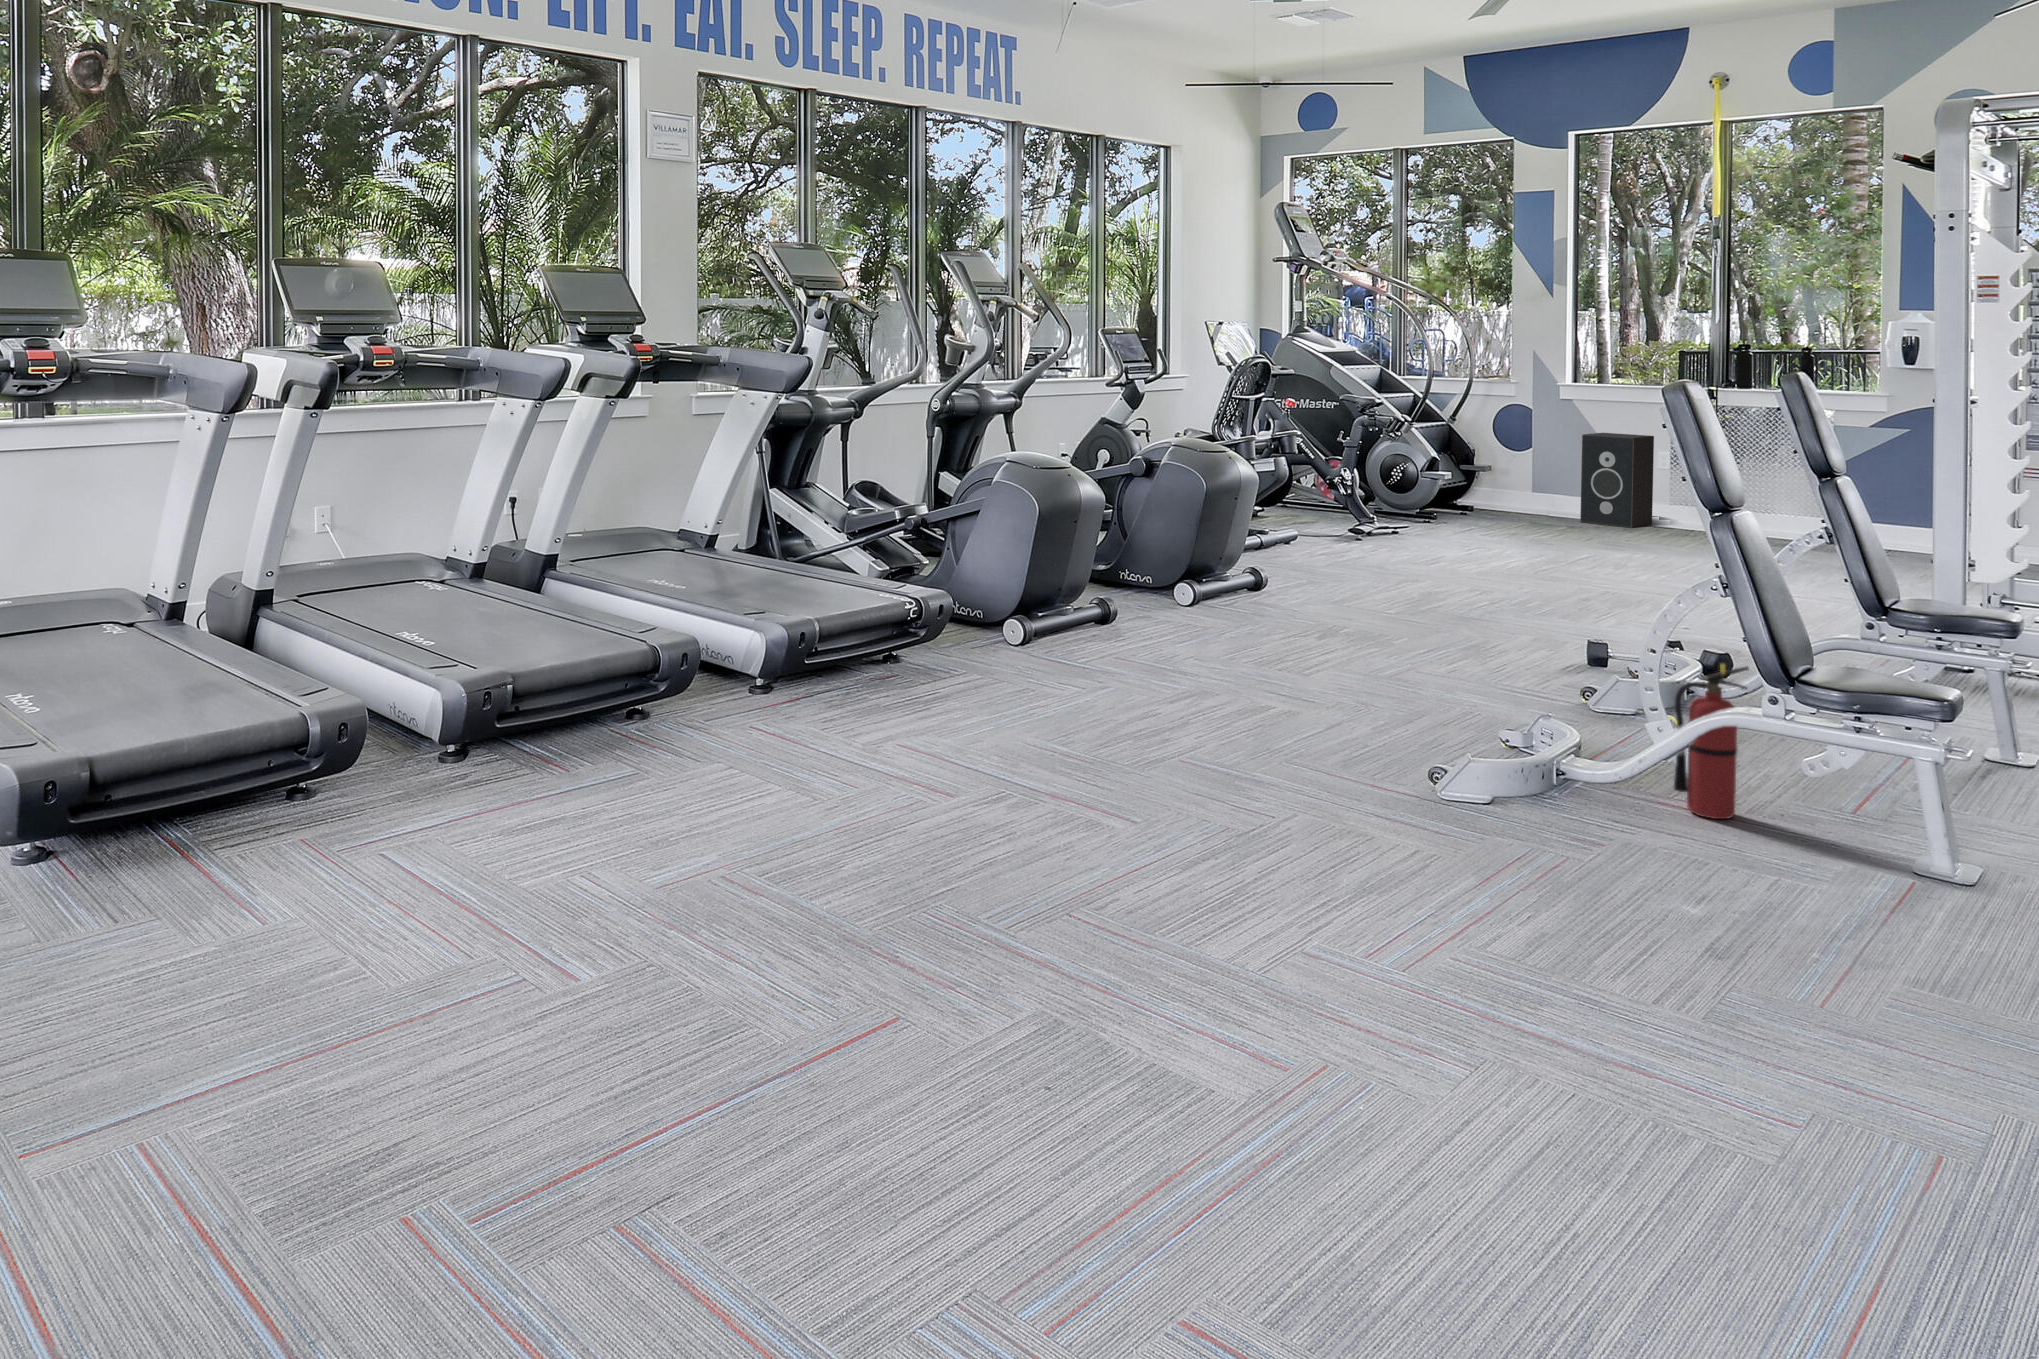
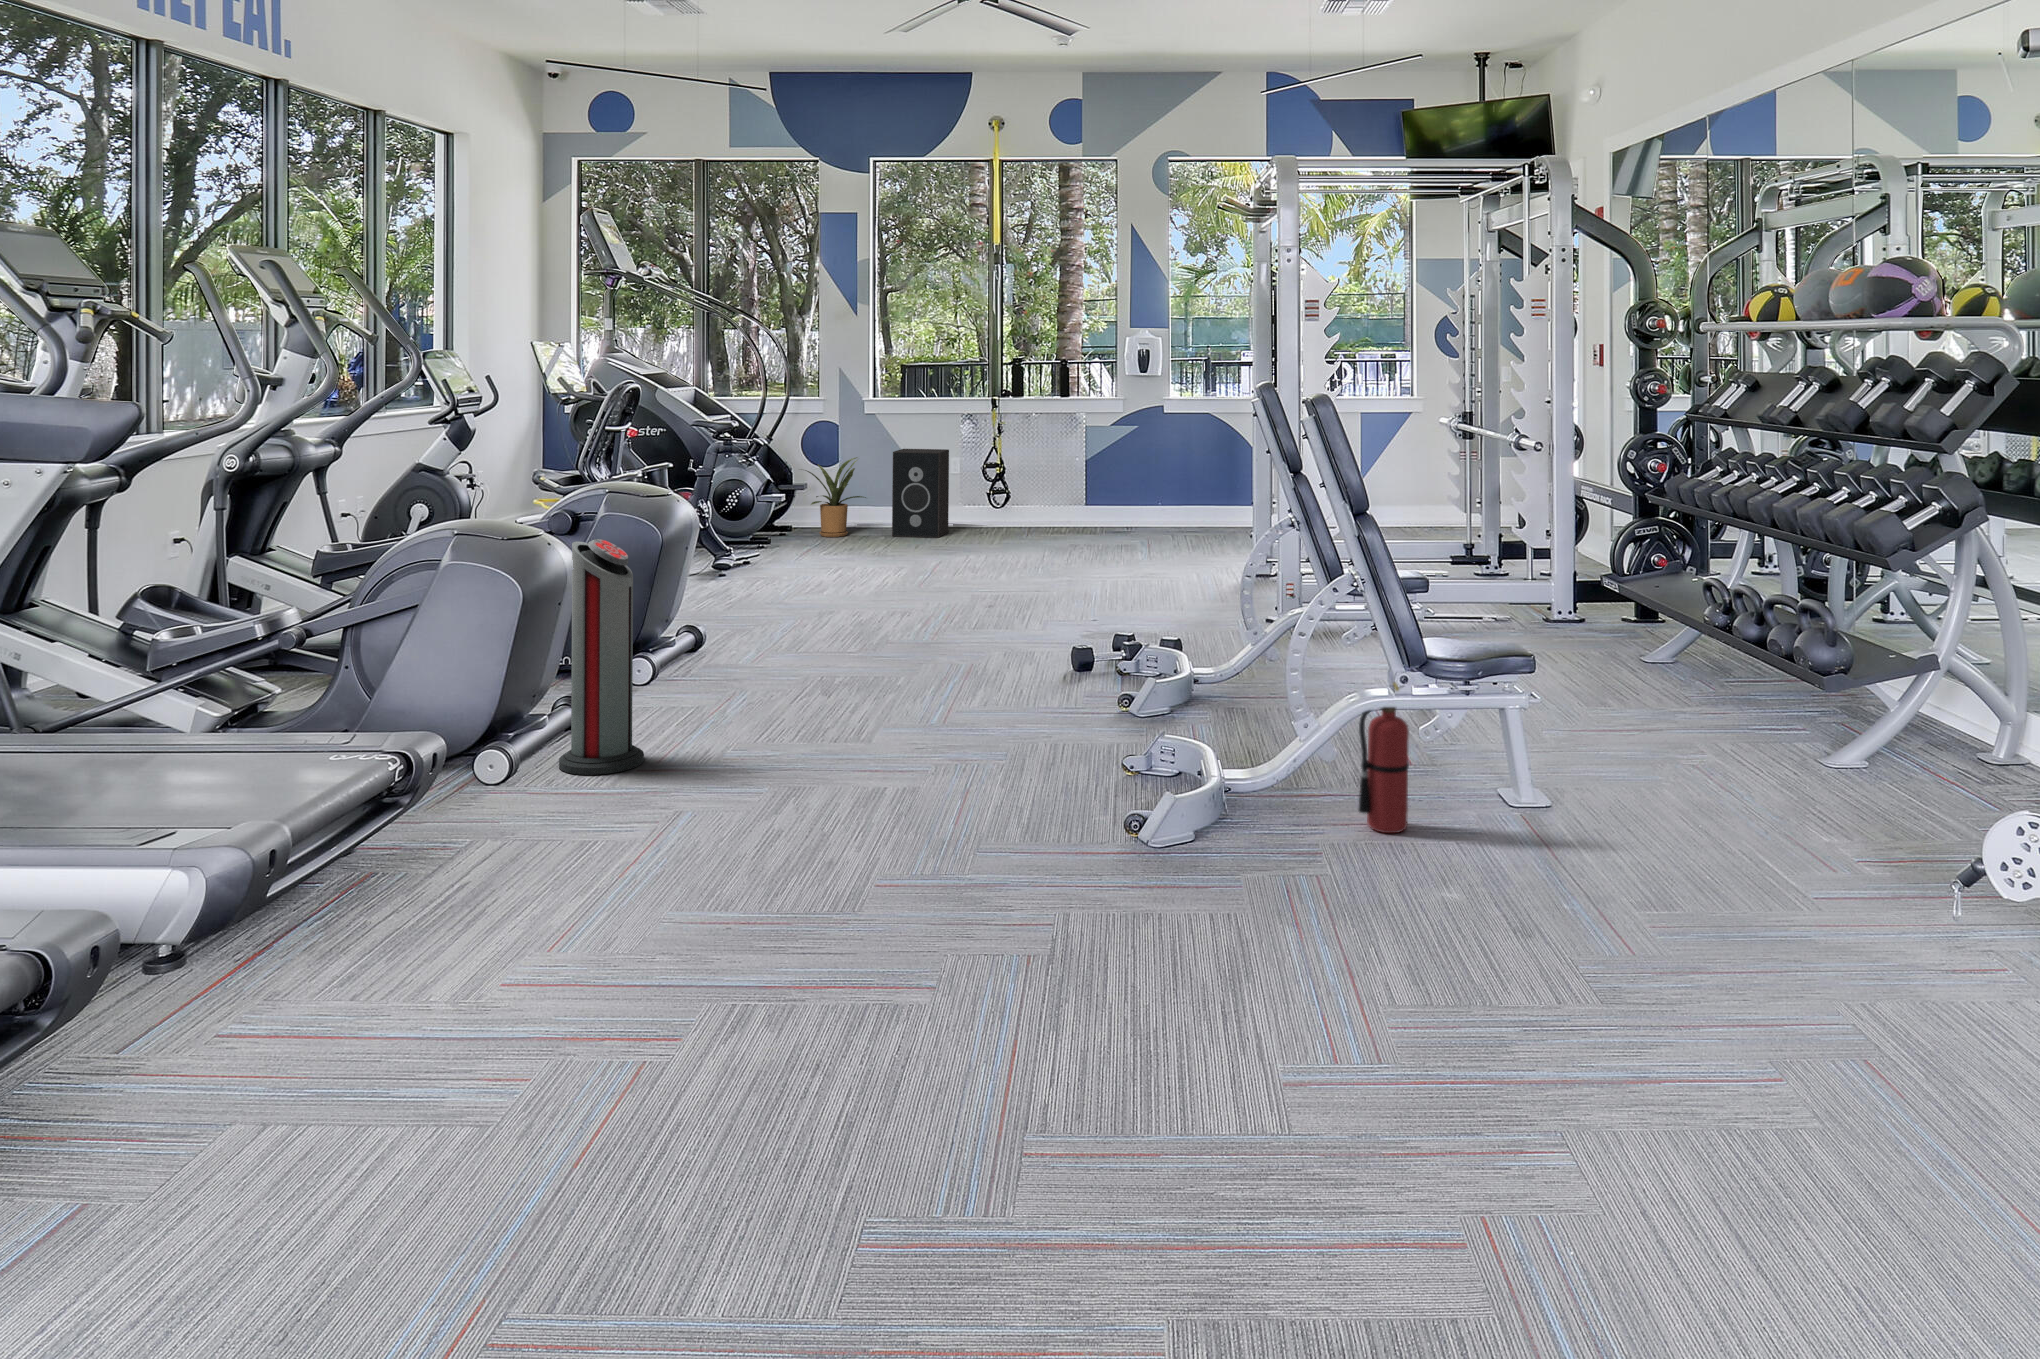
house plant: none [1476,438,1559,517] -> present [805,457,866,537]
air purifier: none [1061,467,1124,647] -> present [559,539,644,775]

